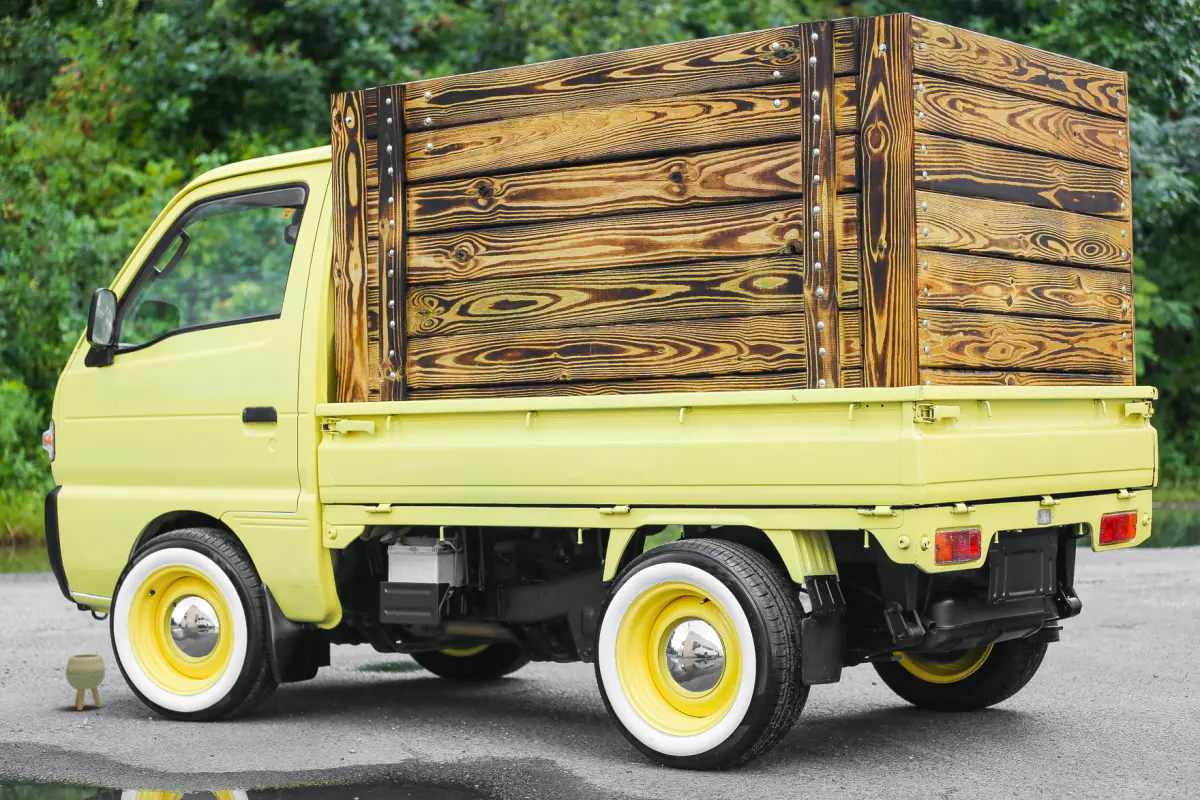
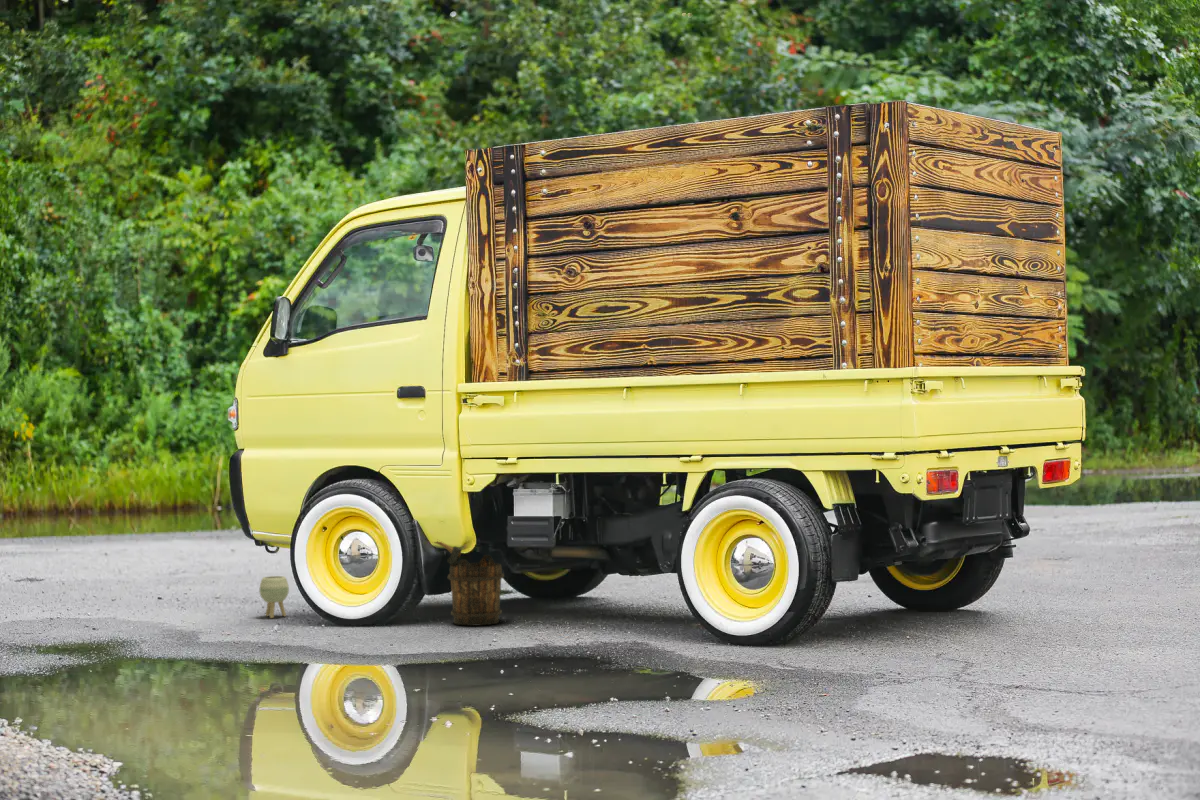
bucket: none [285,609,377,728] -> present [434,541,504,626]

